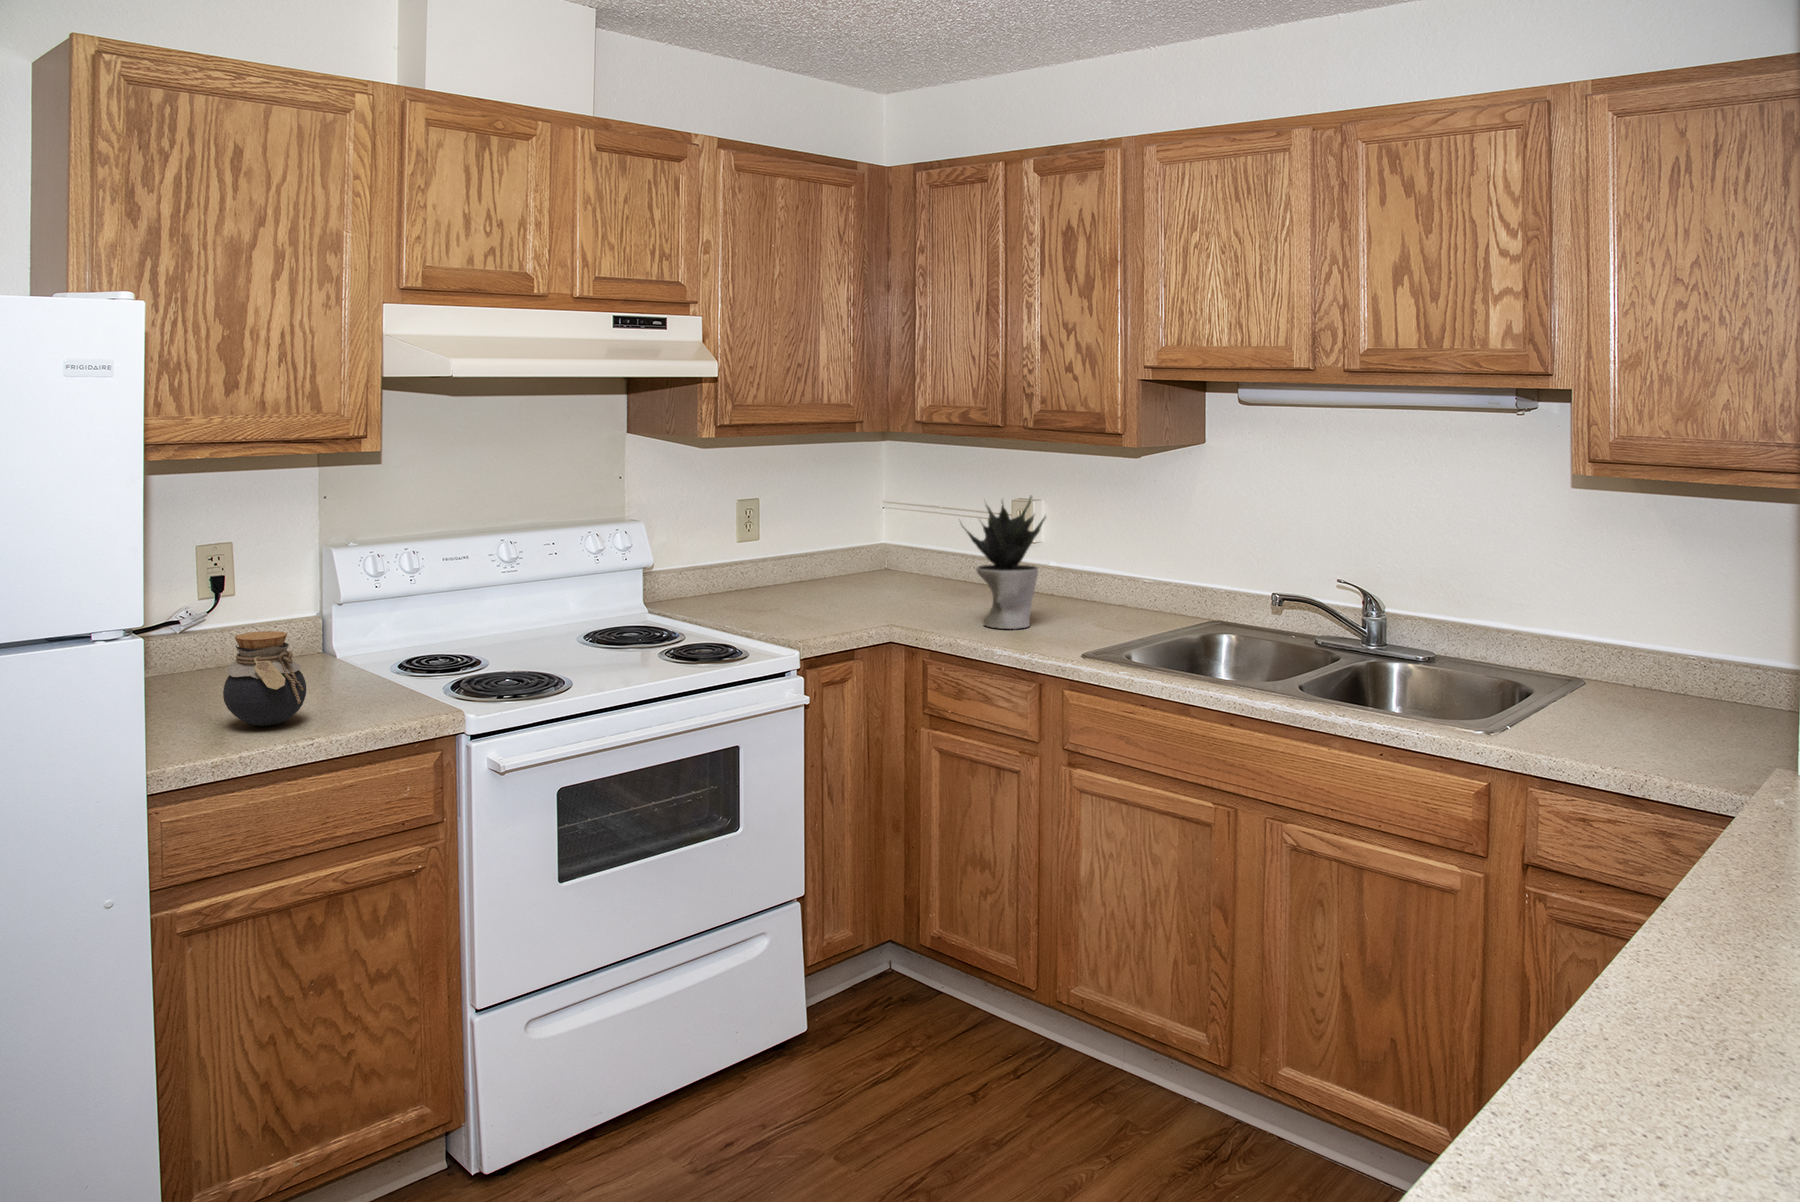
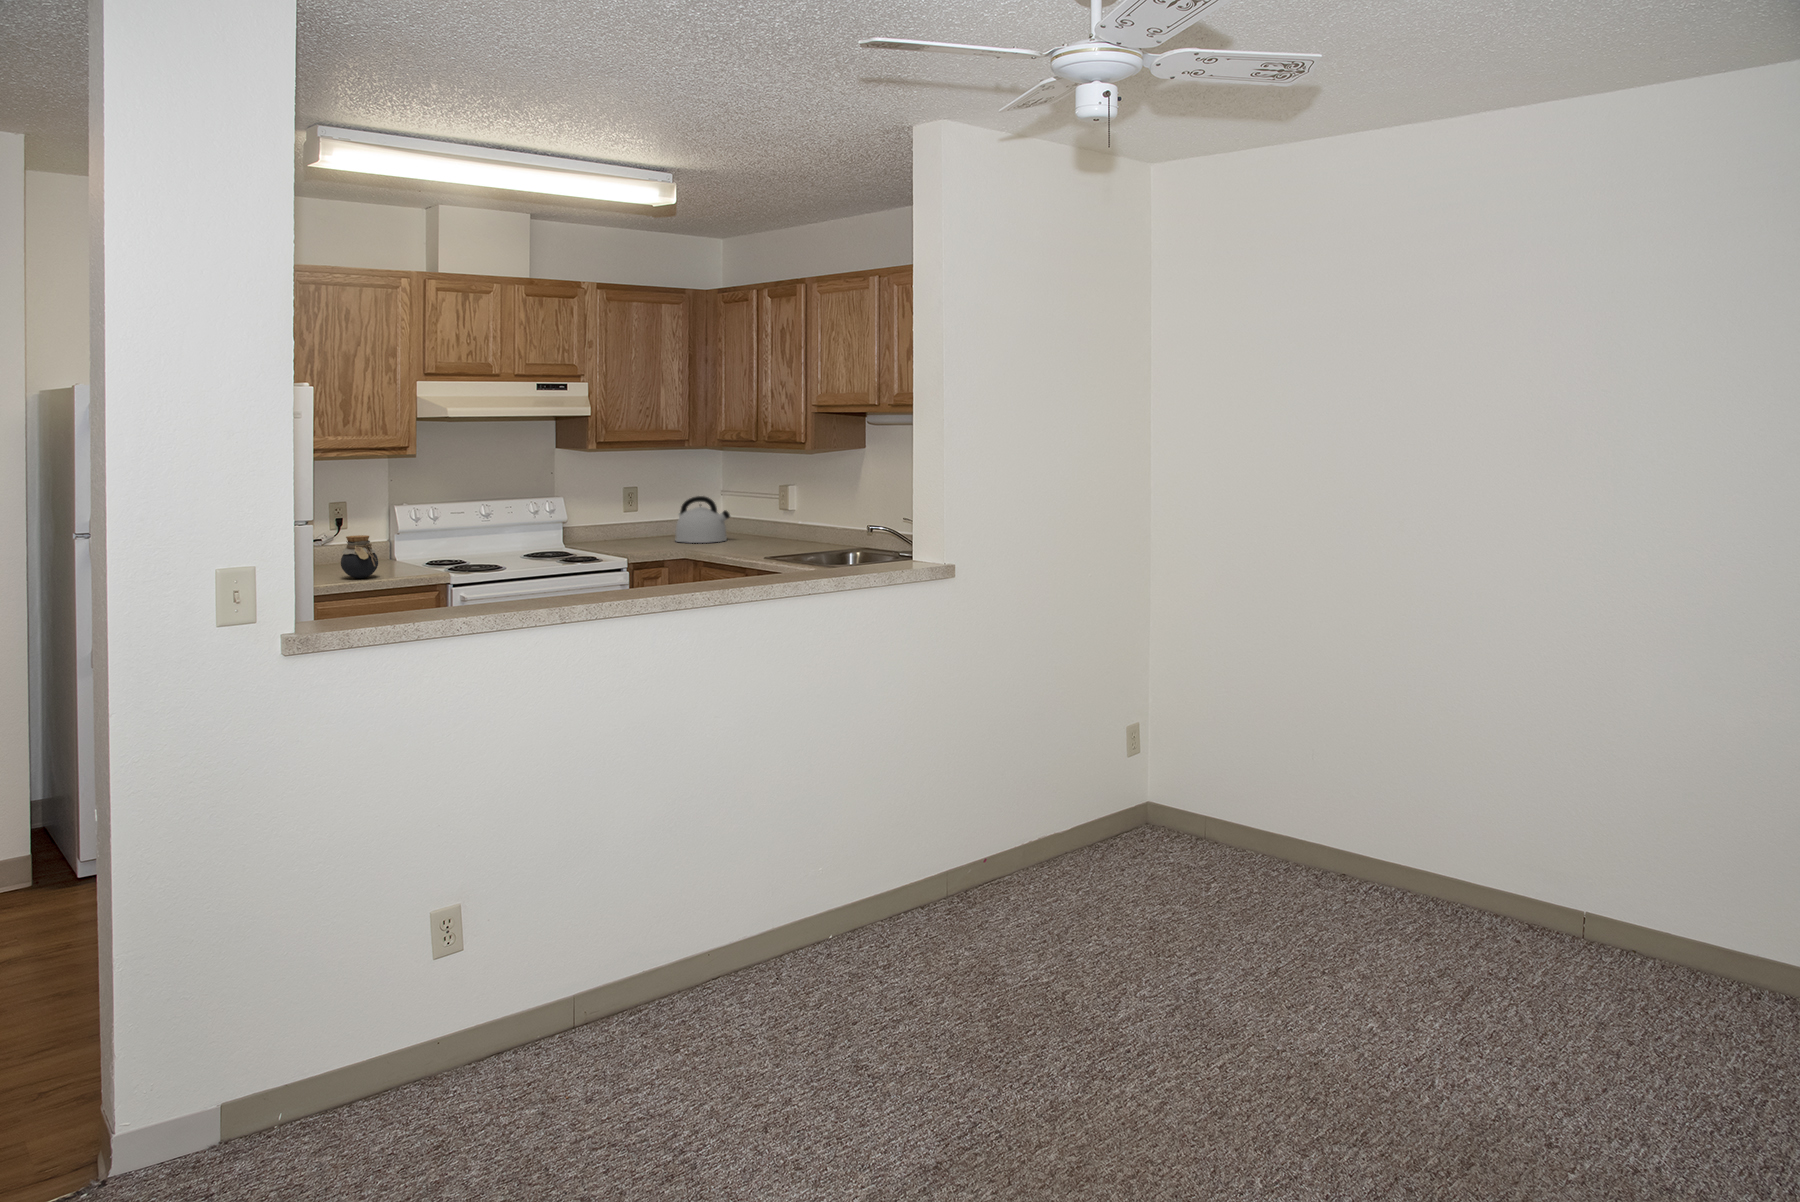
potted plant: present [963,496,1046,629] -> none [729,475,776,548]
kettle: none [840,528,941,613] -> present [675,496,730,543]

